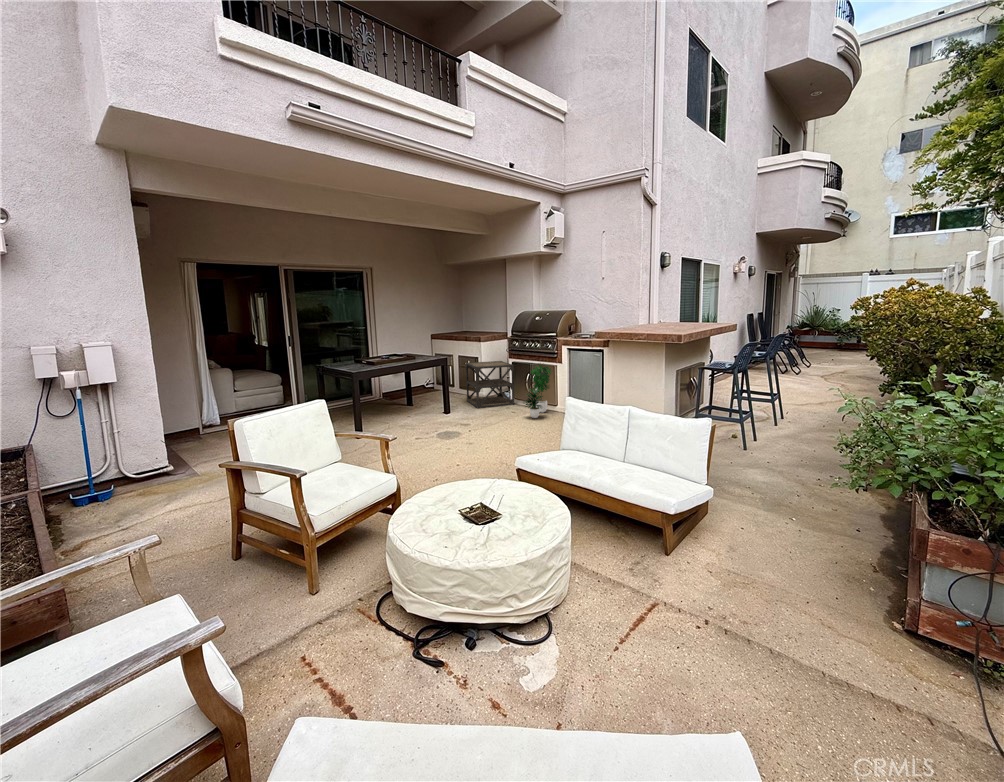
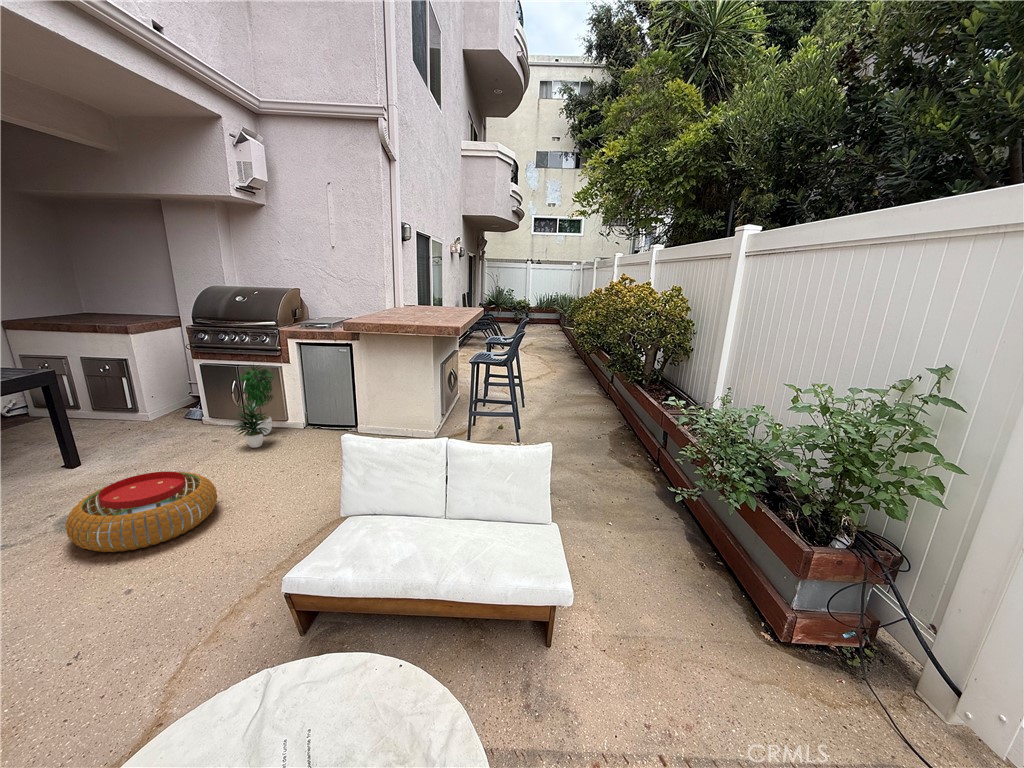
side table: present [466,361,514,408] -> none [102,361,211,444]
pouf: none [441,415,505,449] -> present [65,471,217,552]

